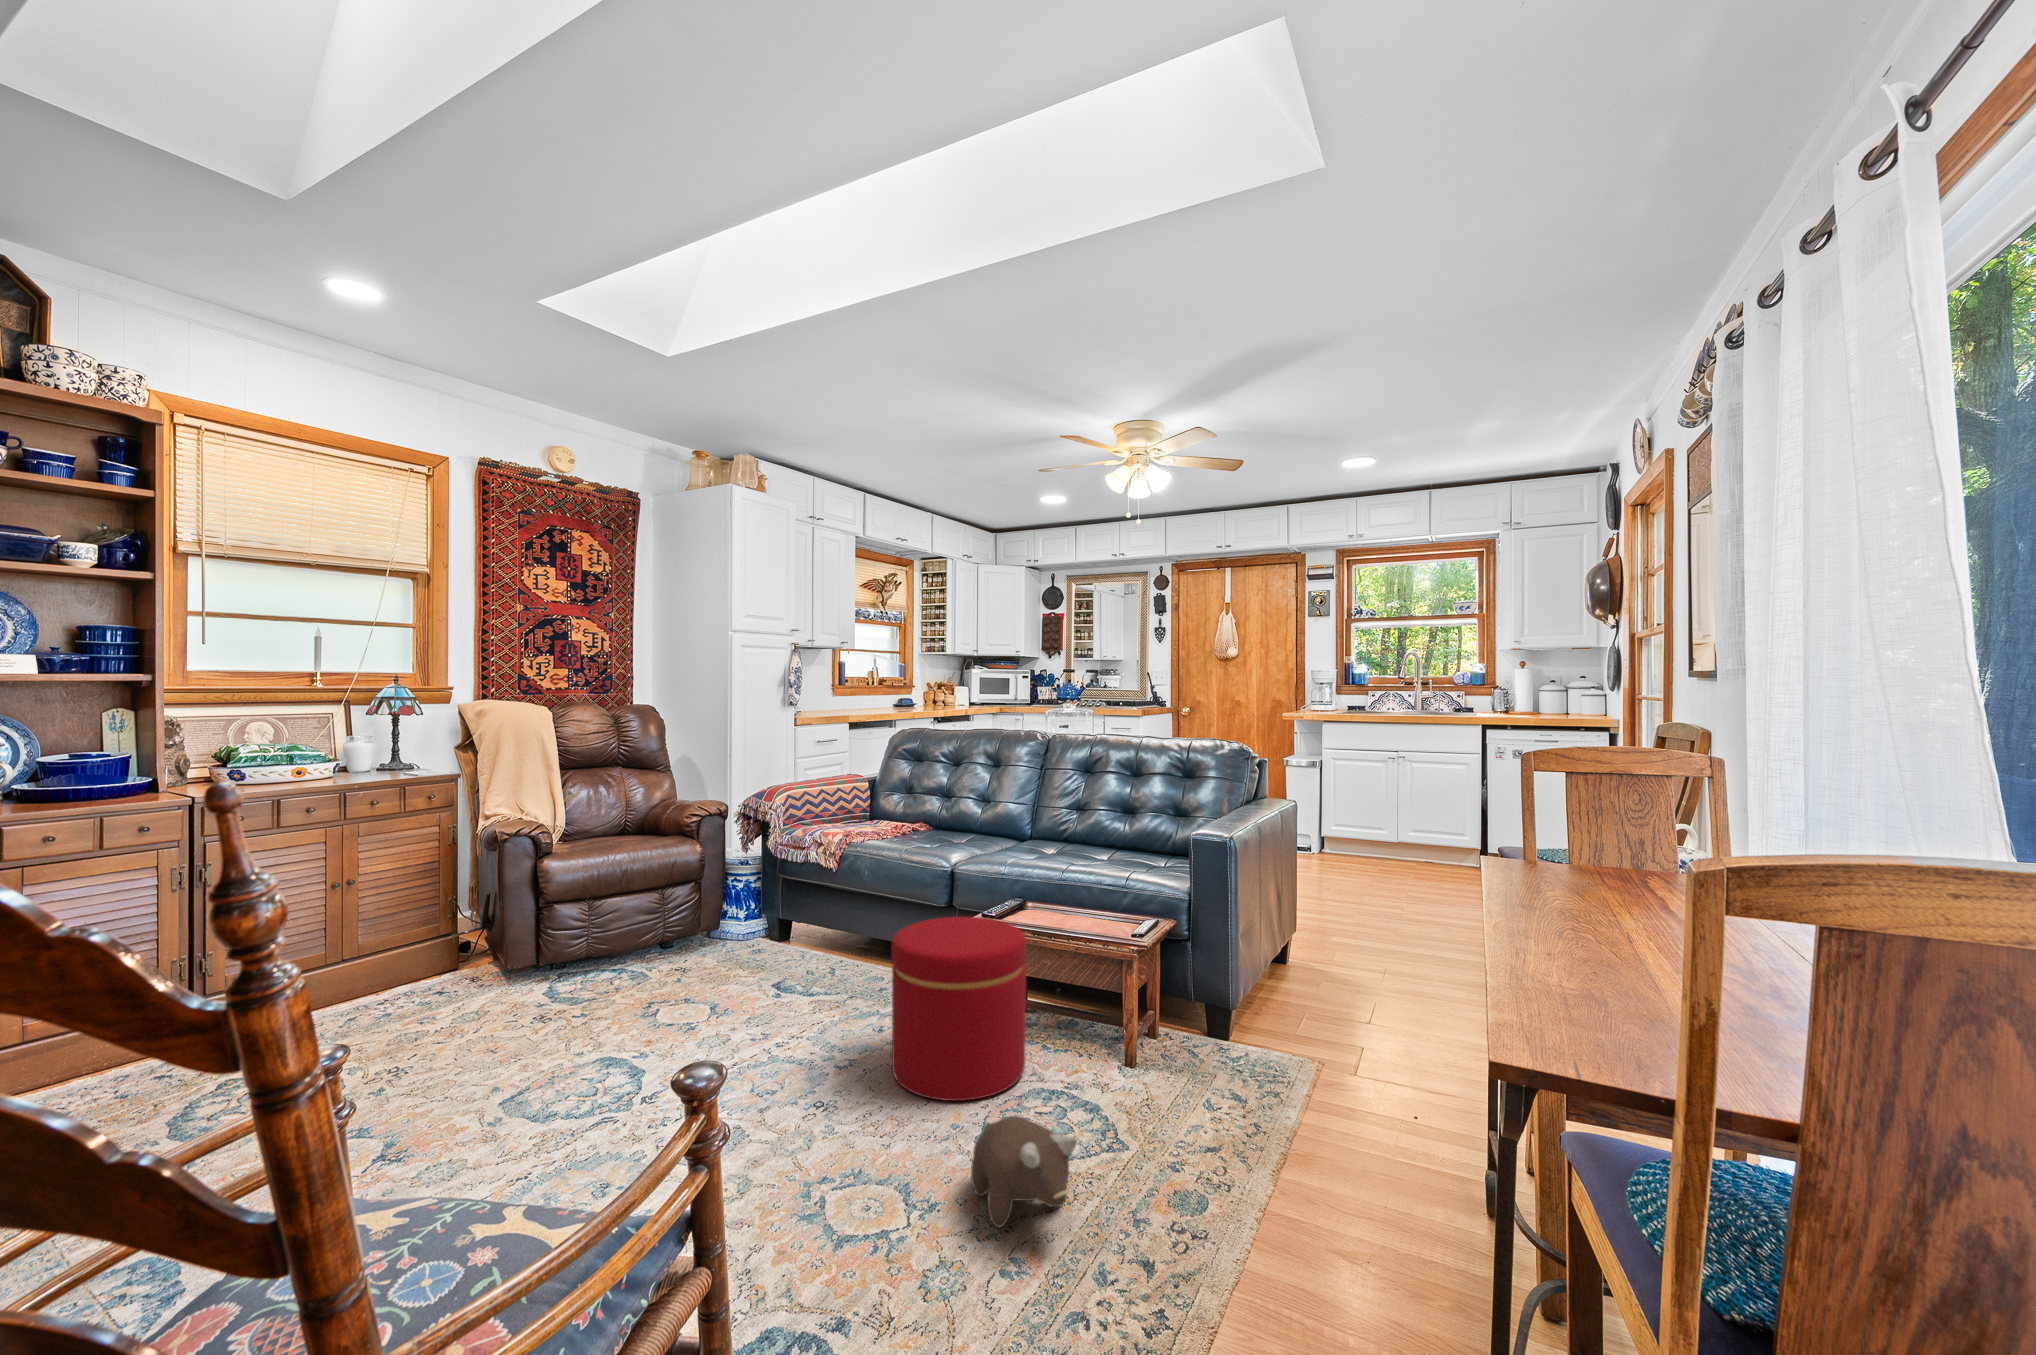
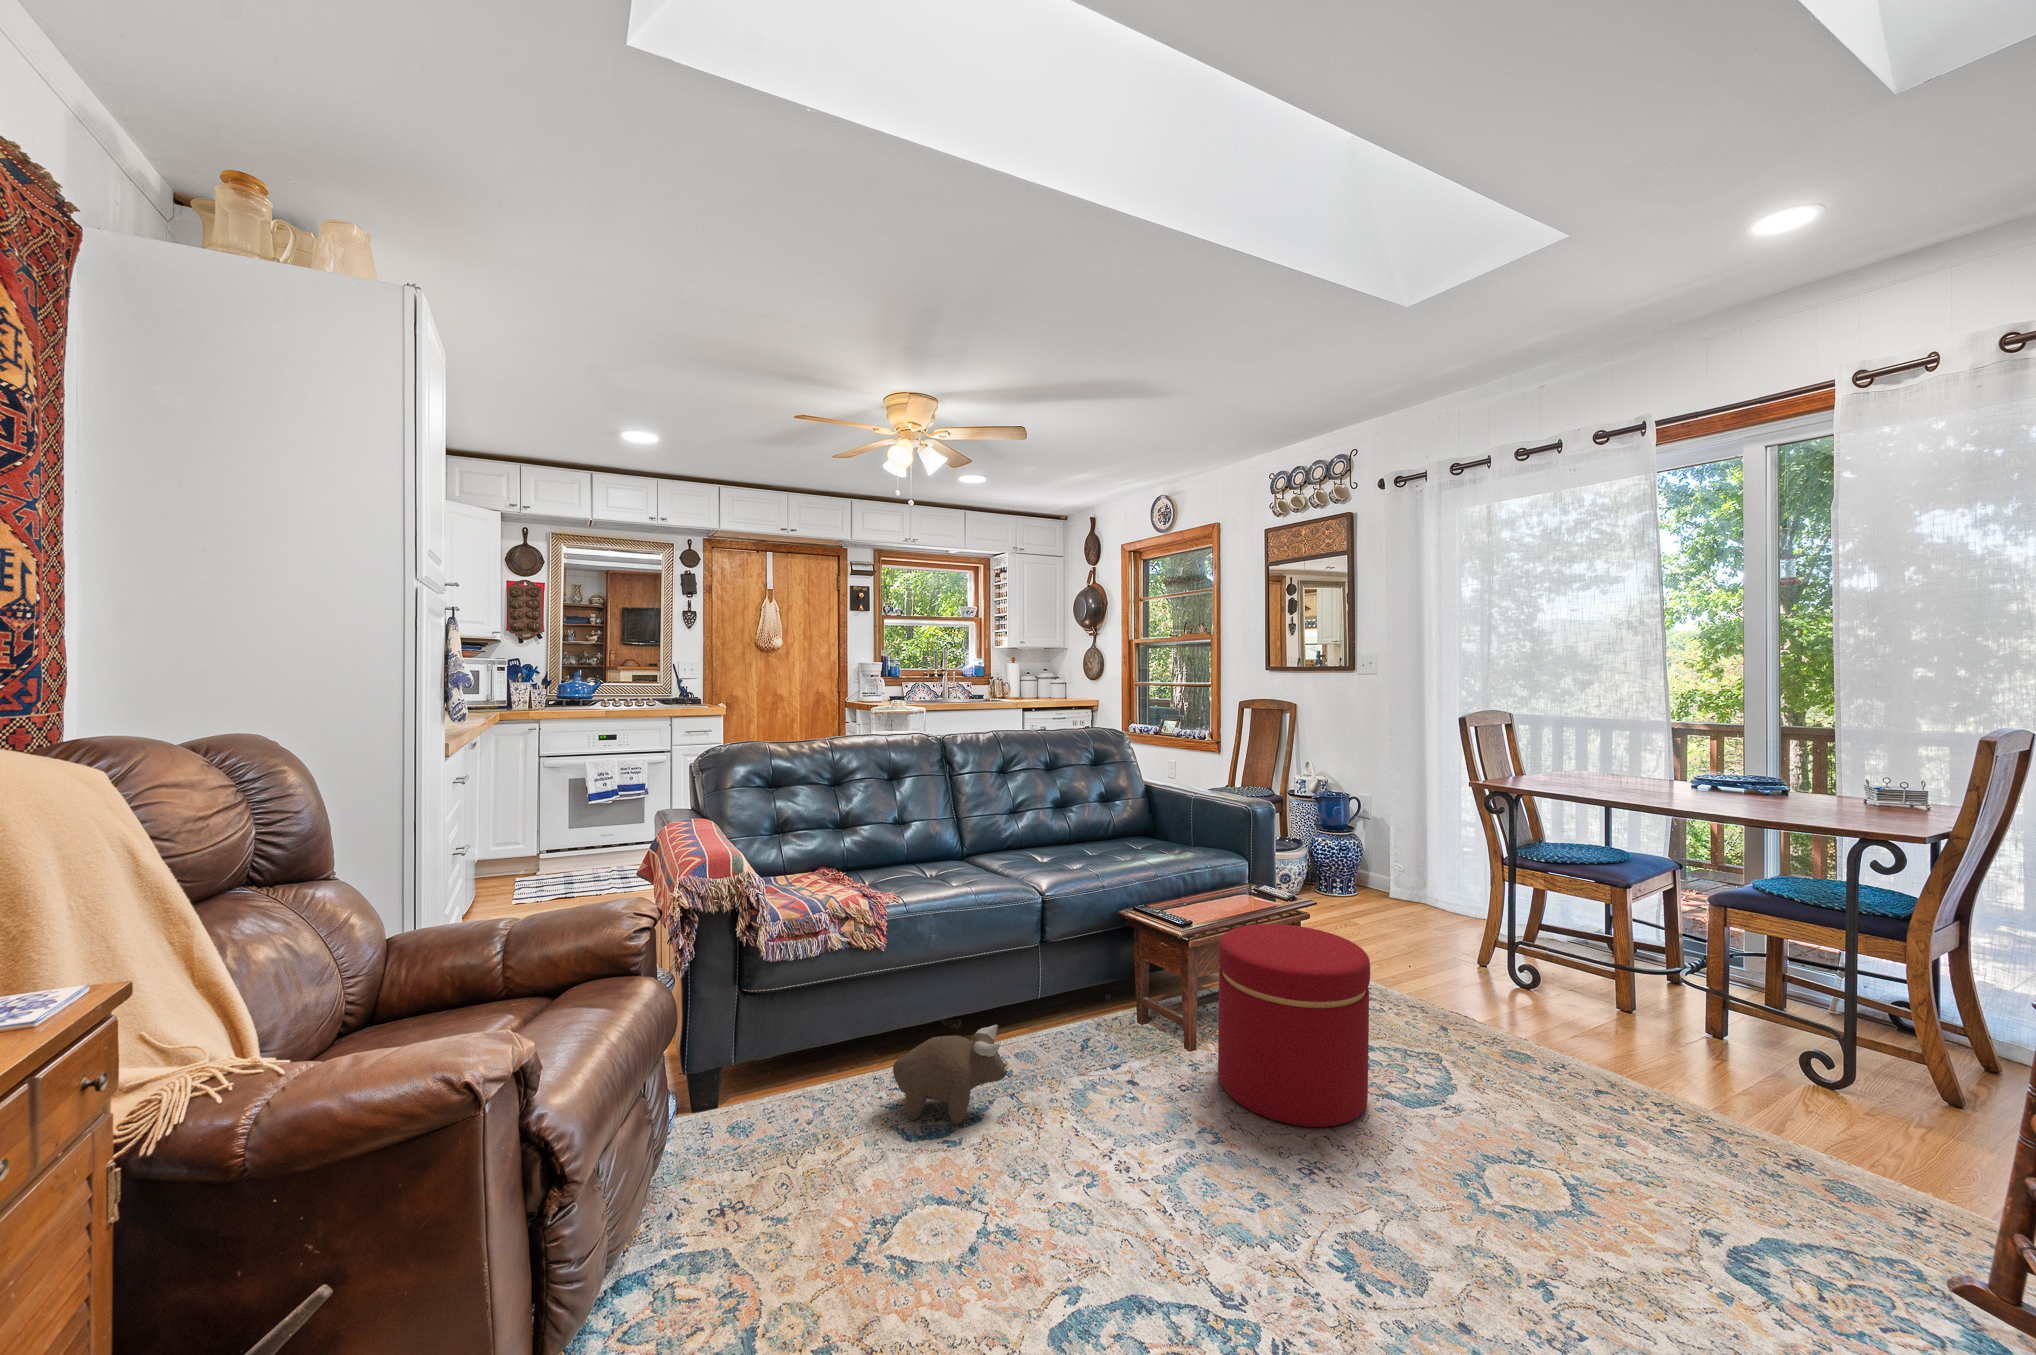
plush toy: present [971,1116,1077,1227] -> present [893,1025,1010,1124]

